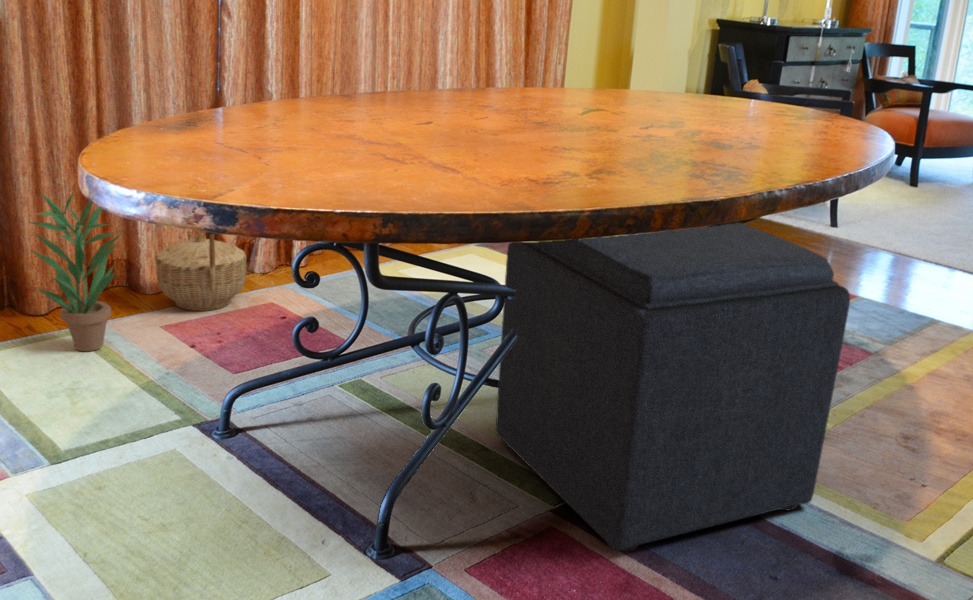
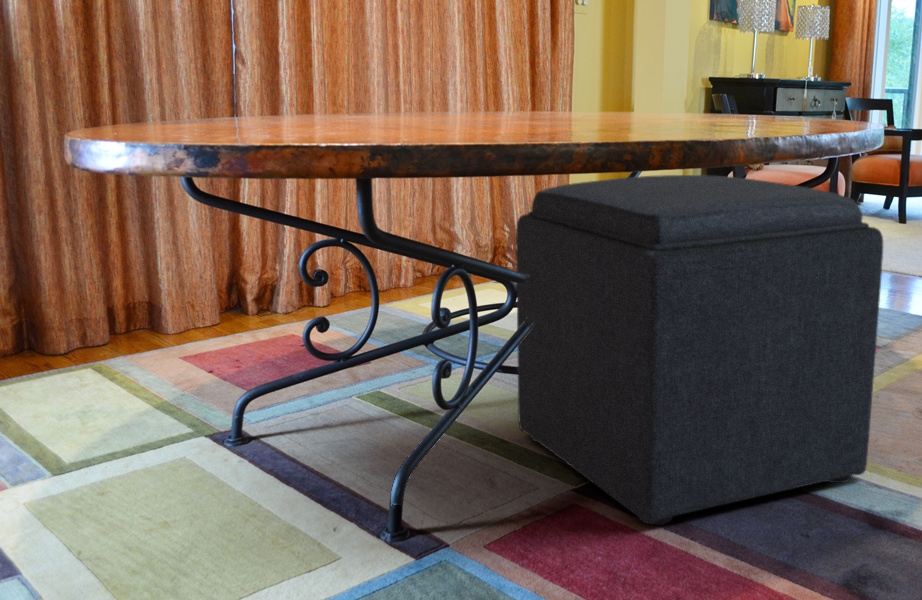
potted plant: present [30,194,120,351] -> none [41,215,137,381]
basket: present [155,231,246,311] -> none [173,209,265,344]

